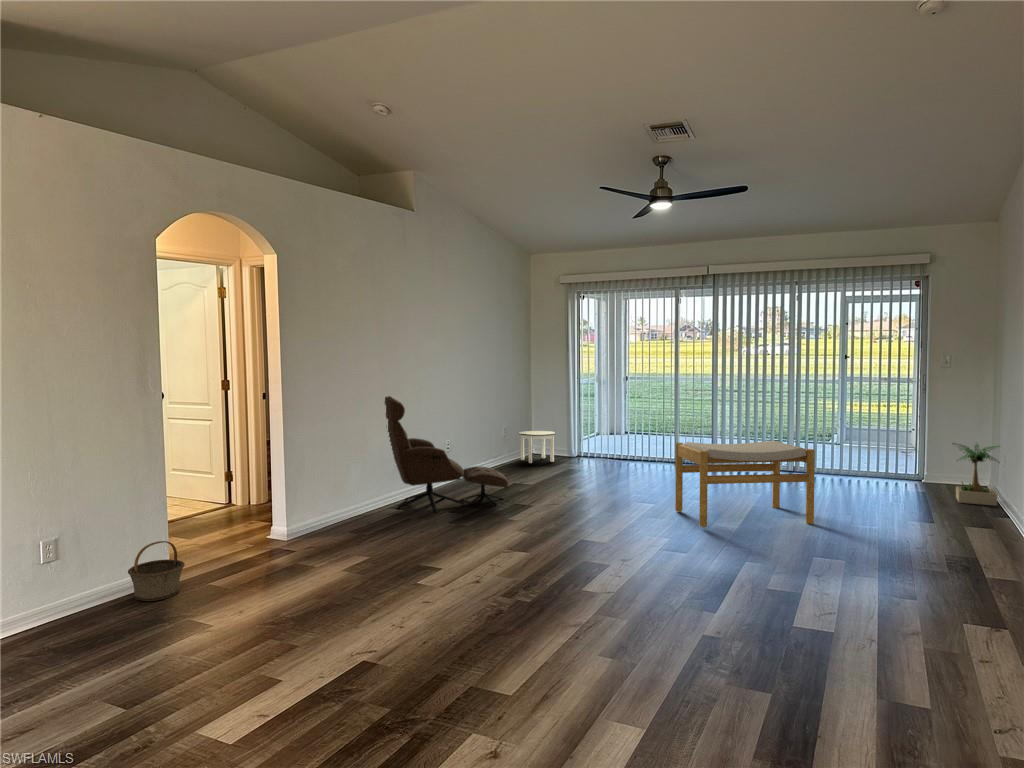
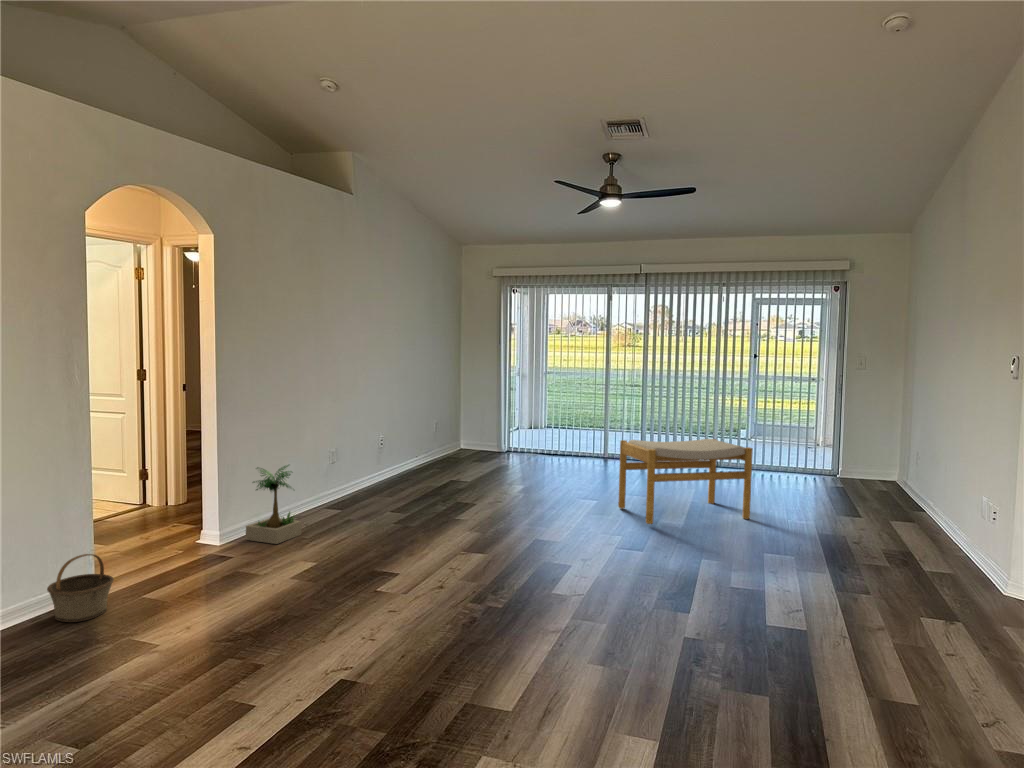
lounge chair: present [385,396,508,513] -> none [318,390,450,513]
round table: present [519,431,555,463] -> none [448,425,486,458]
potted plant: present [953,443,1000,506] -> present [246,465,301,544]

